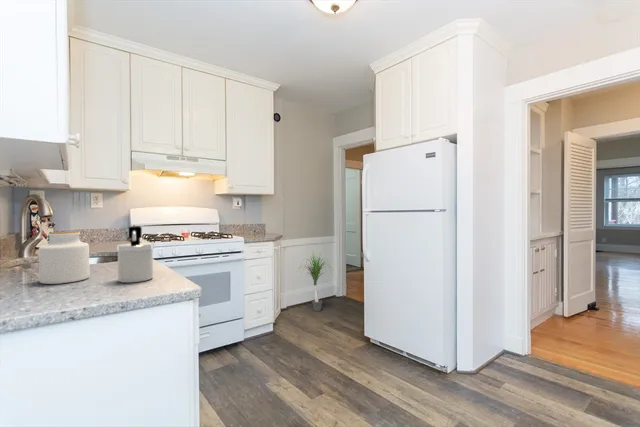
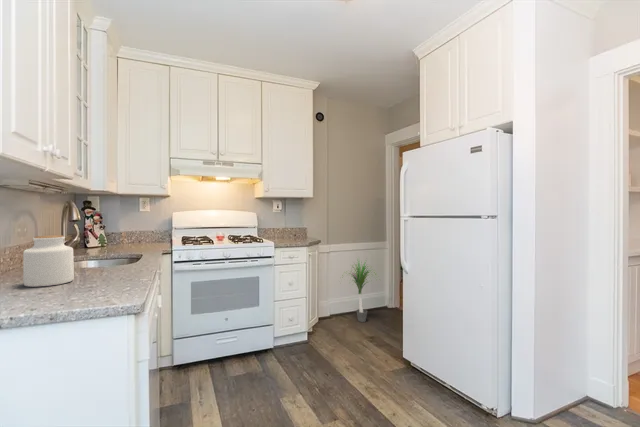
soap dispenser: present [116,226,154,283] -> none [85,232,124,289]

